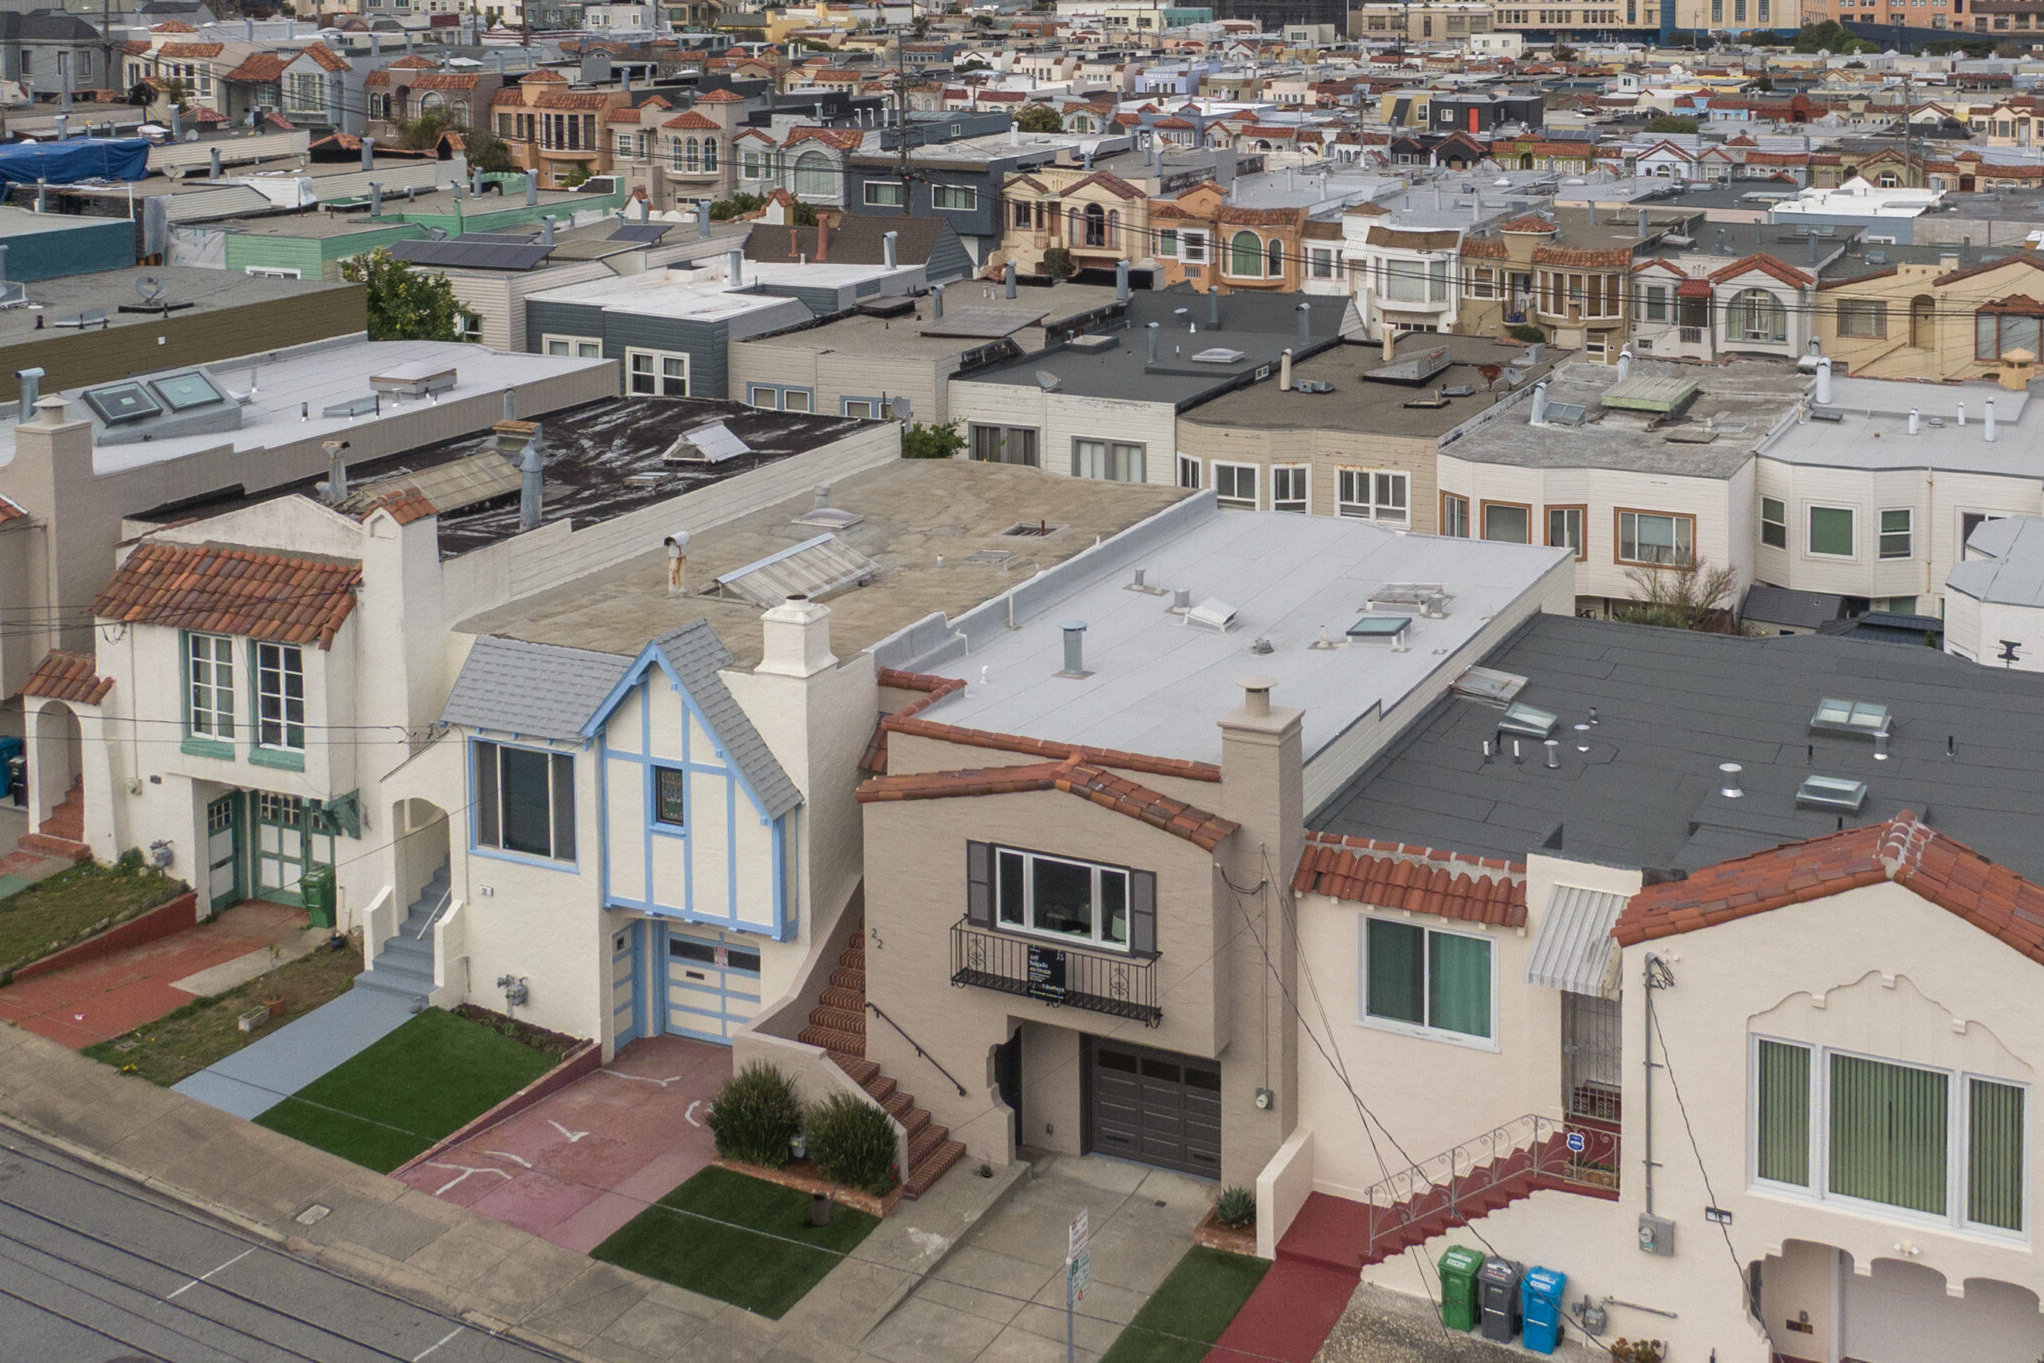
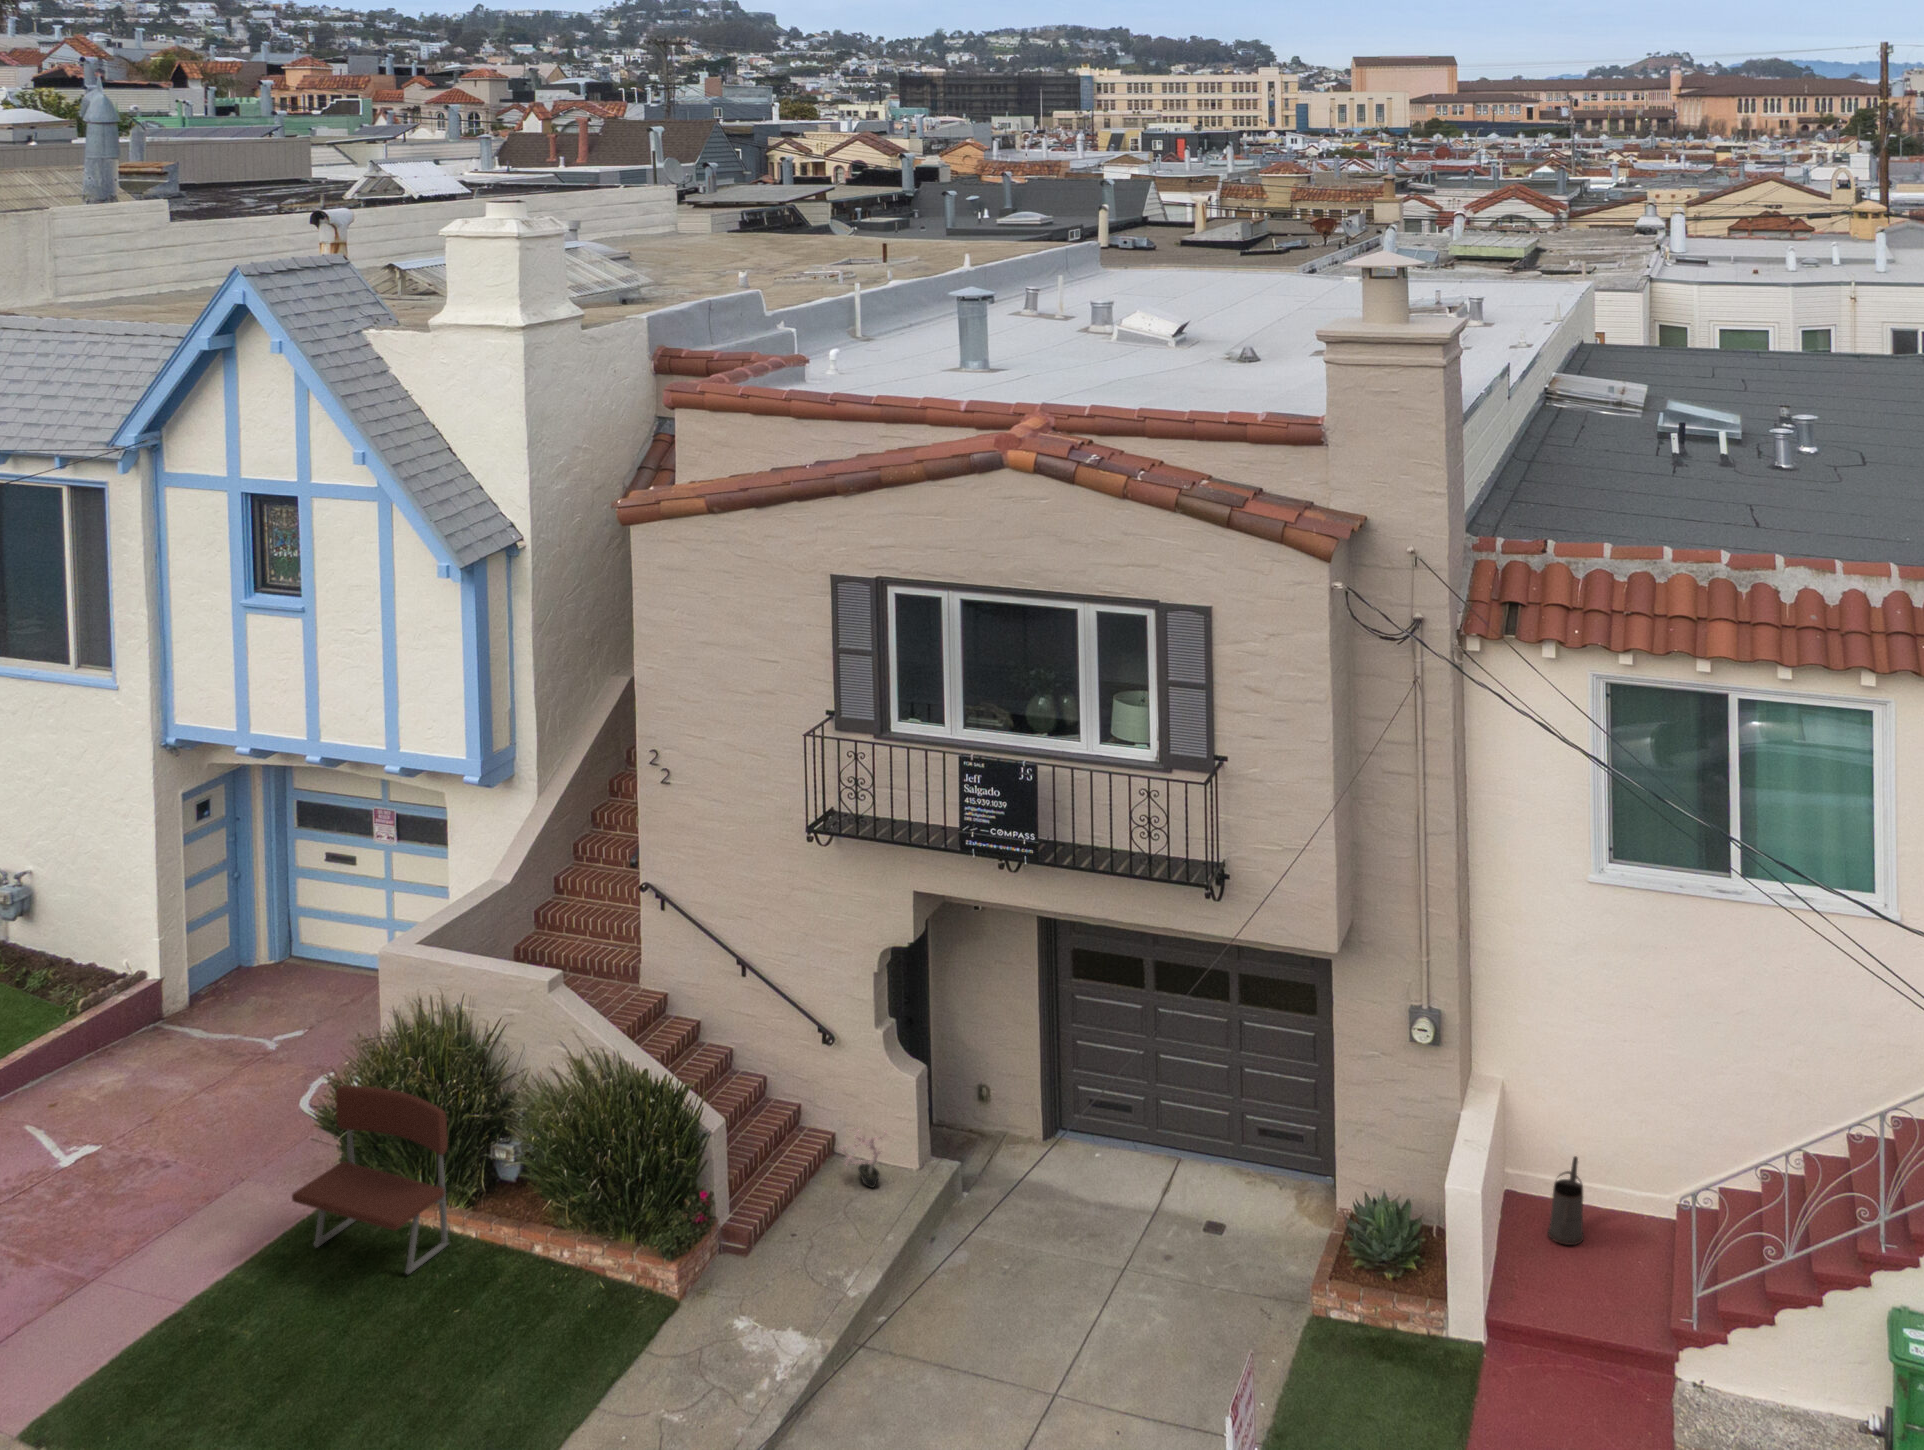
bench: none [681,1104,761,1203] -> present [292,1085,448,1274]
watering can: present [811,1184,838,1226] -> present [1548,1156,1584,1245]

